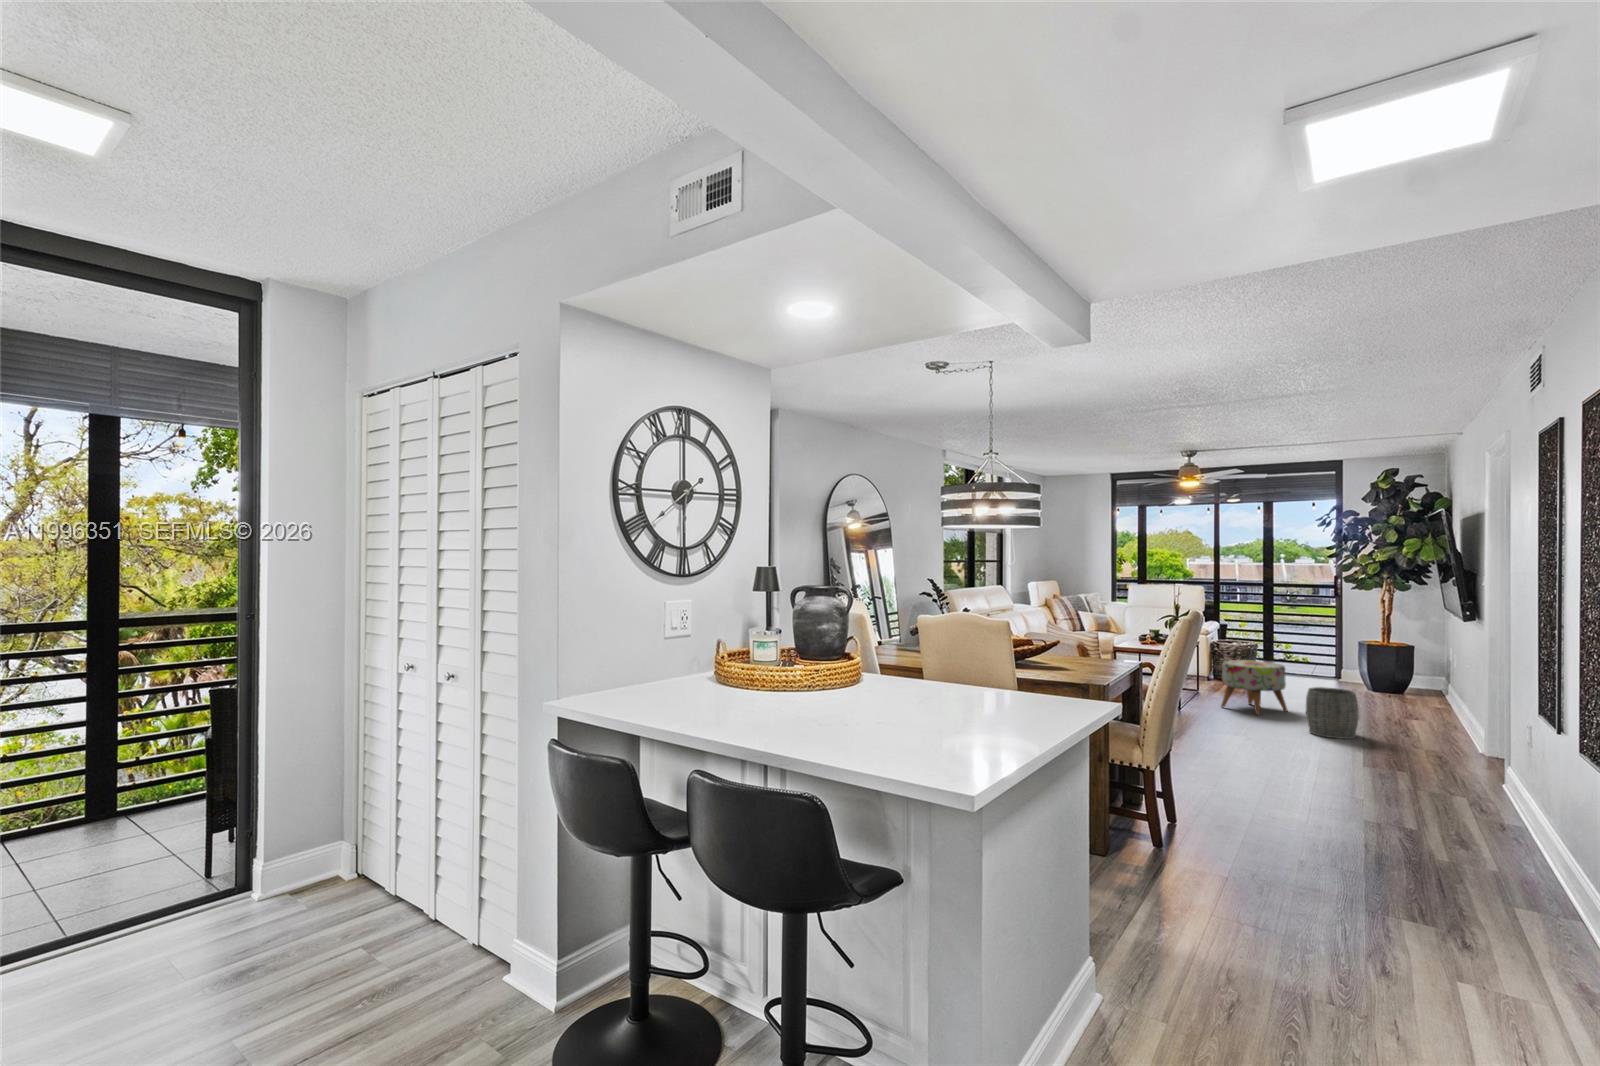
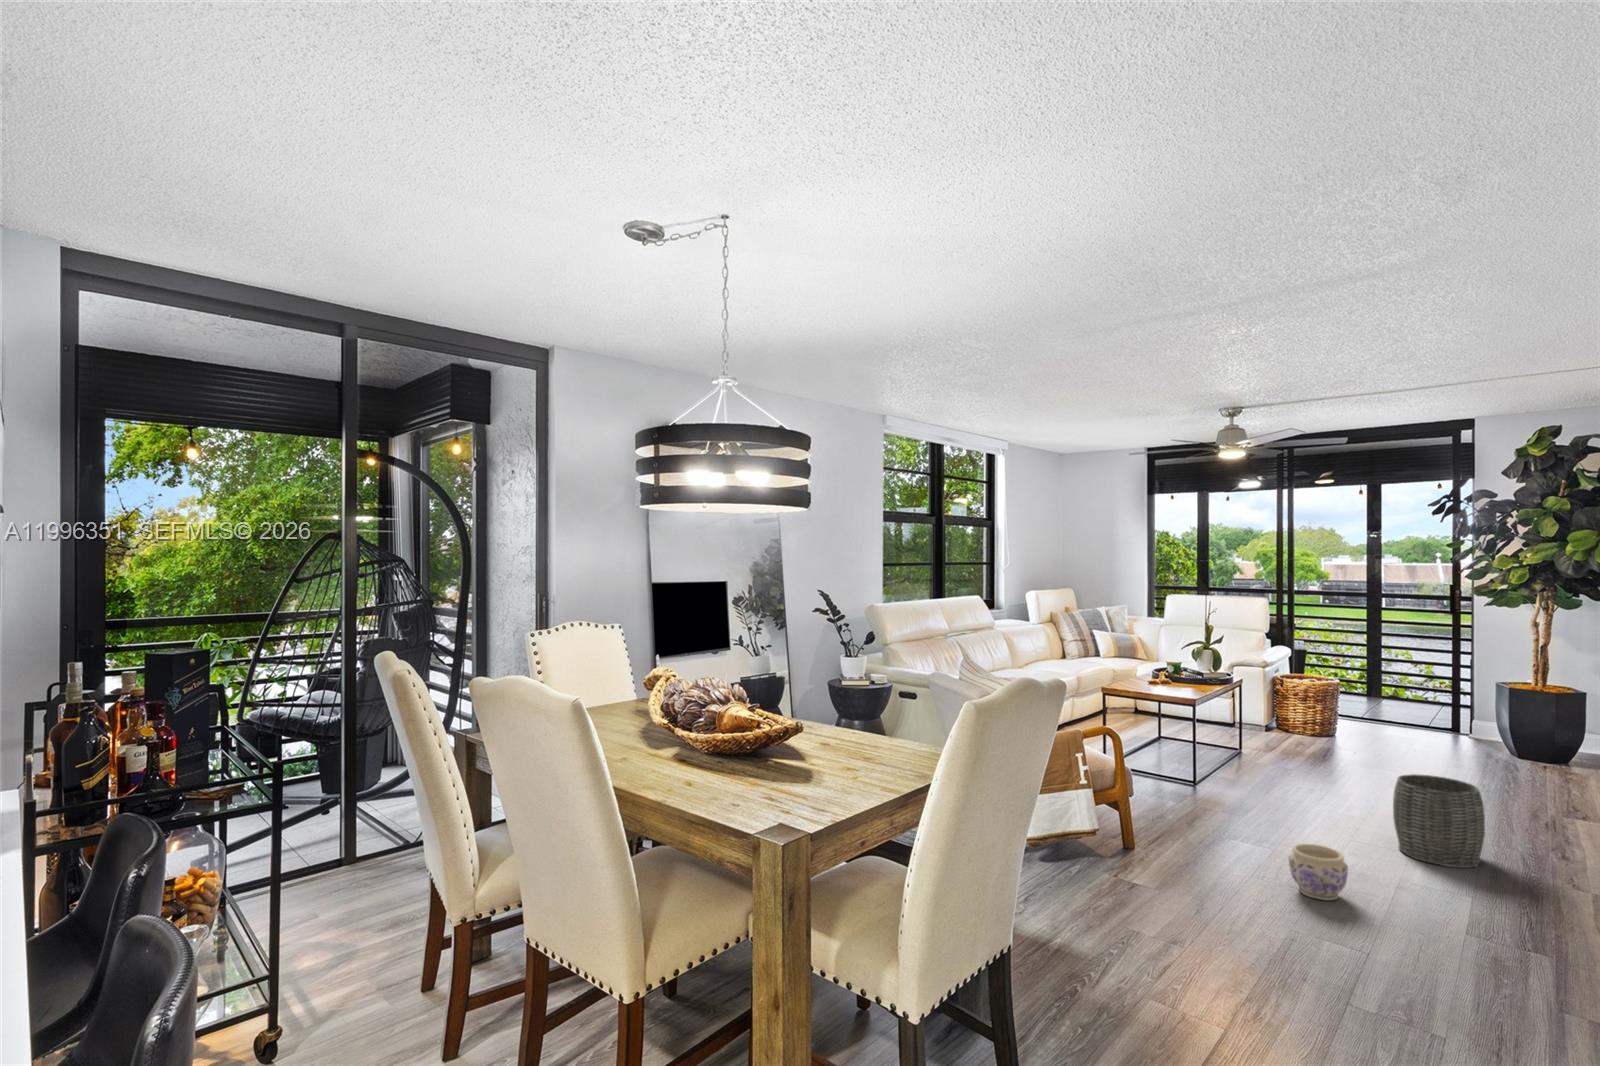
ottoman: present [1221,660,1288,715] -> none [1267,715,1373,805]
planter: none [1252,723,1287,753] -> present [1289,843,1348,901]

